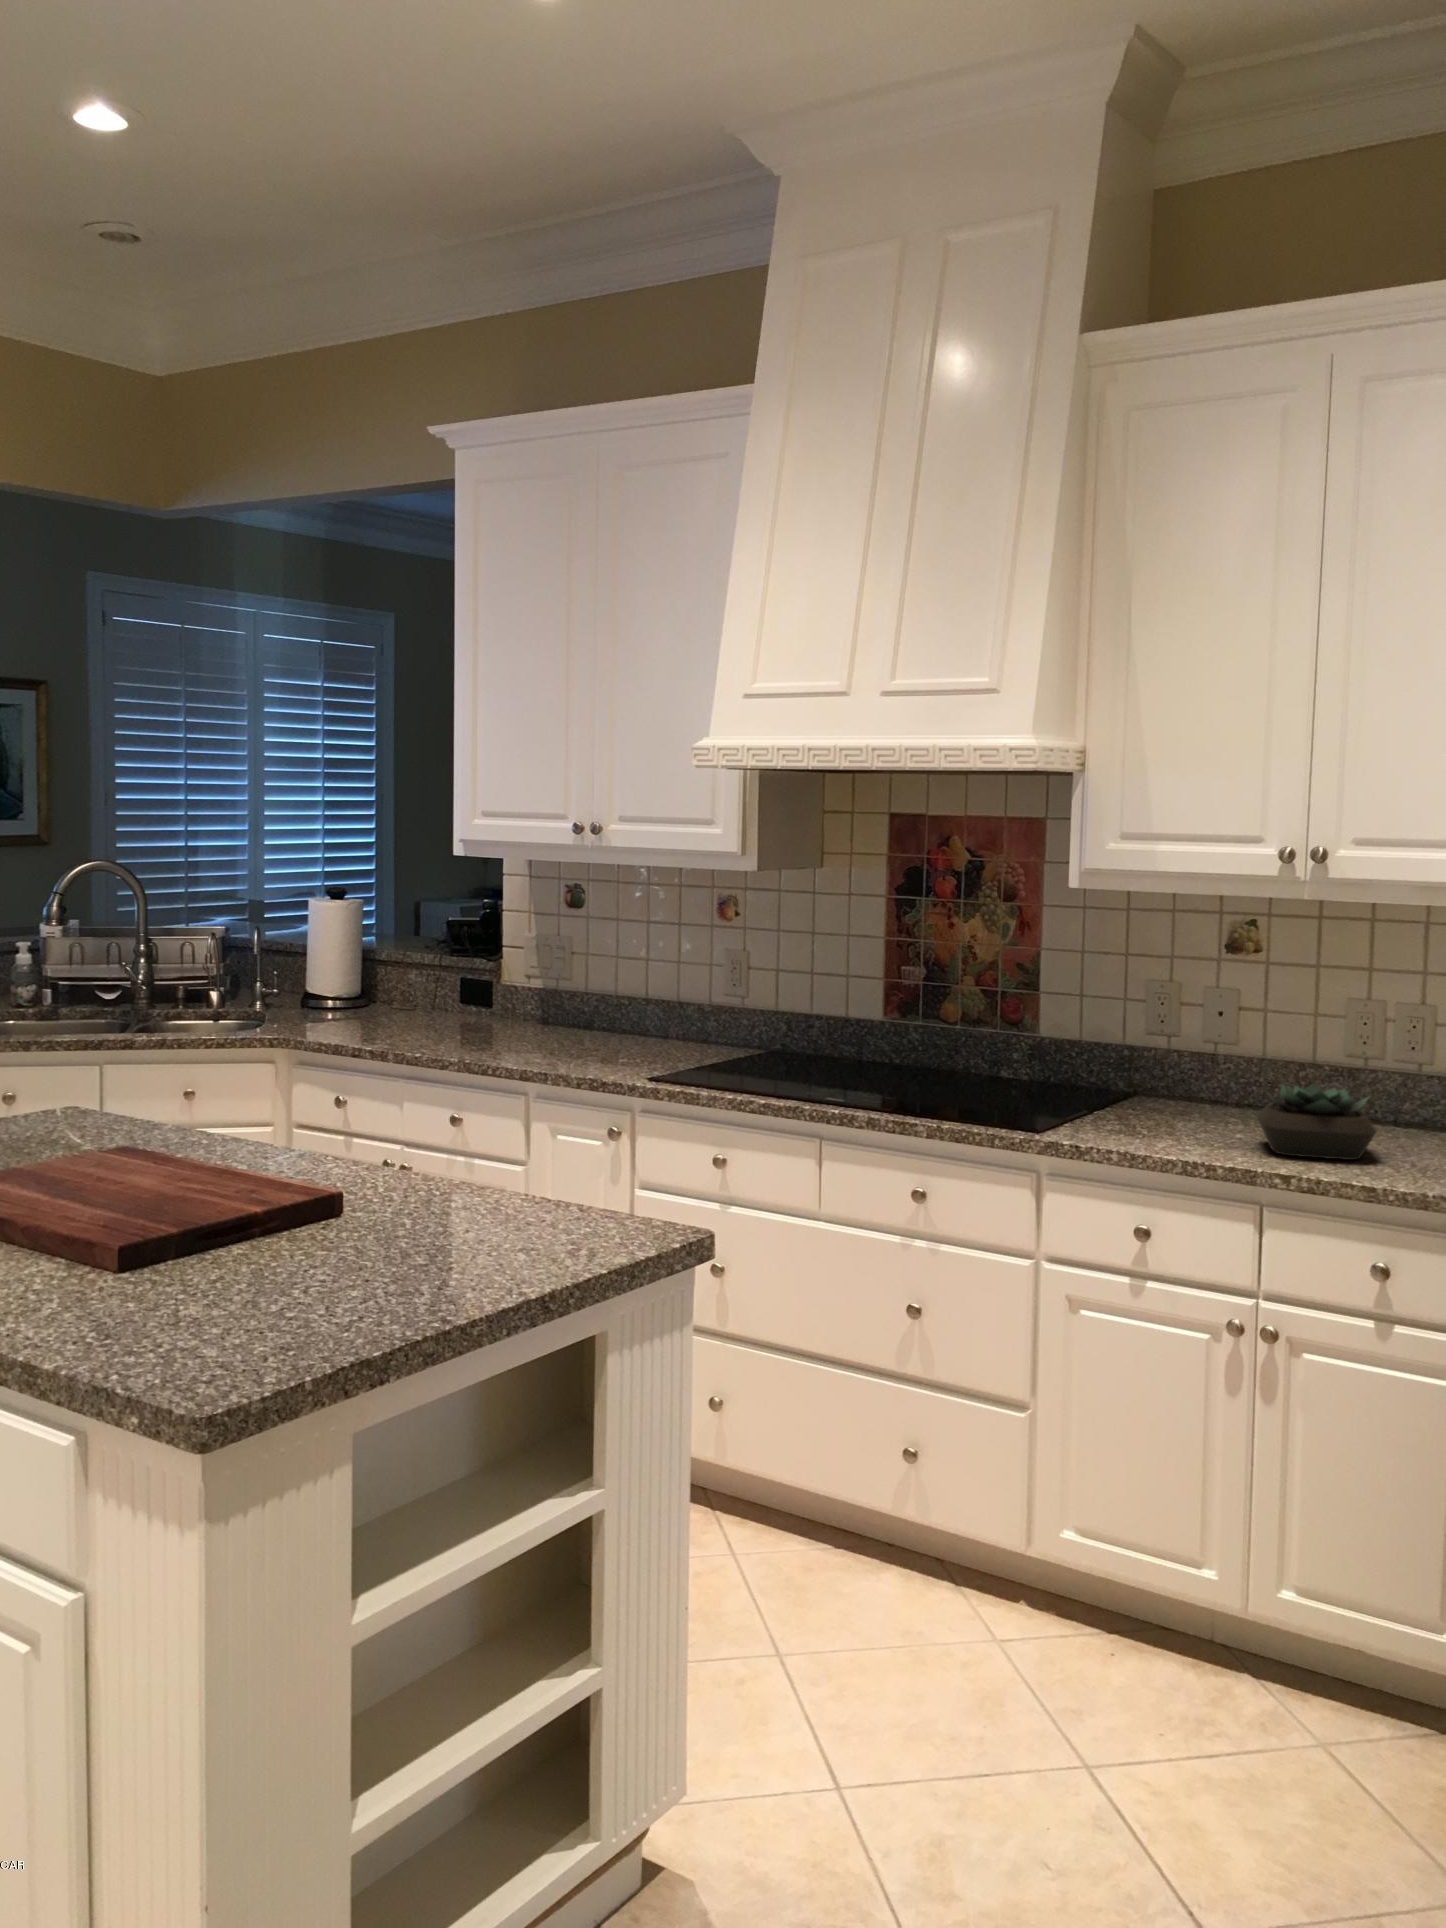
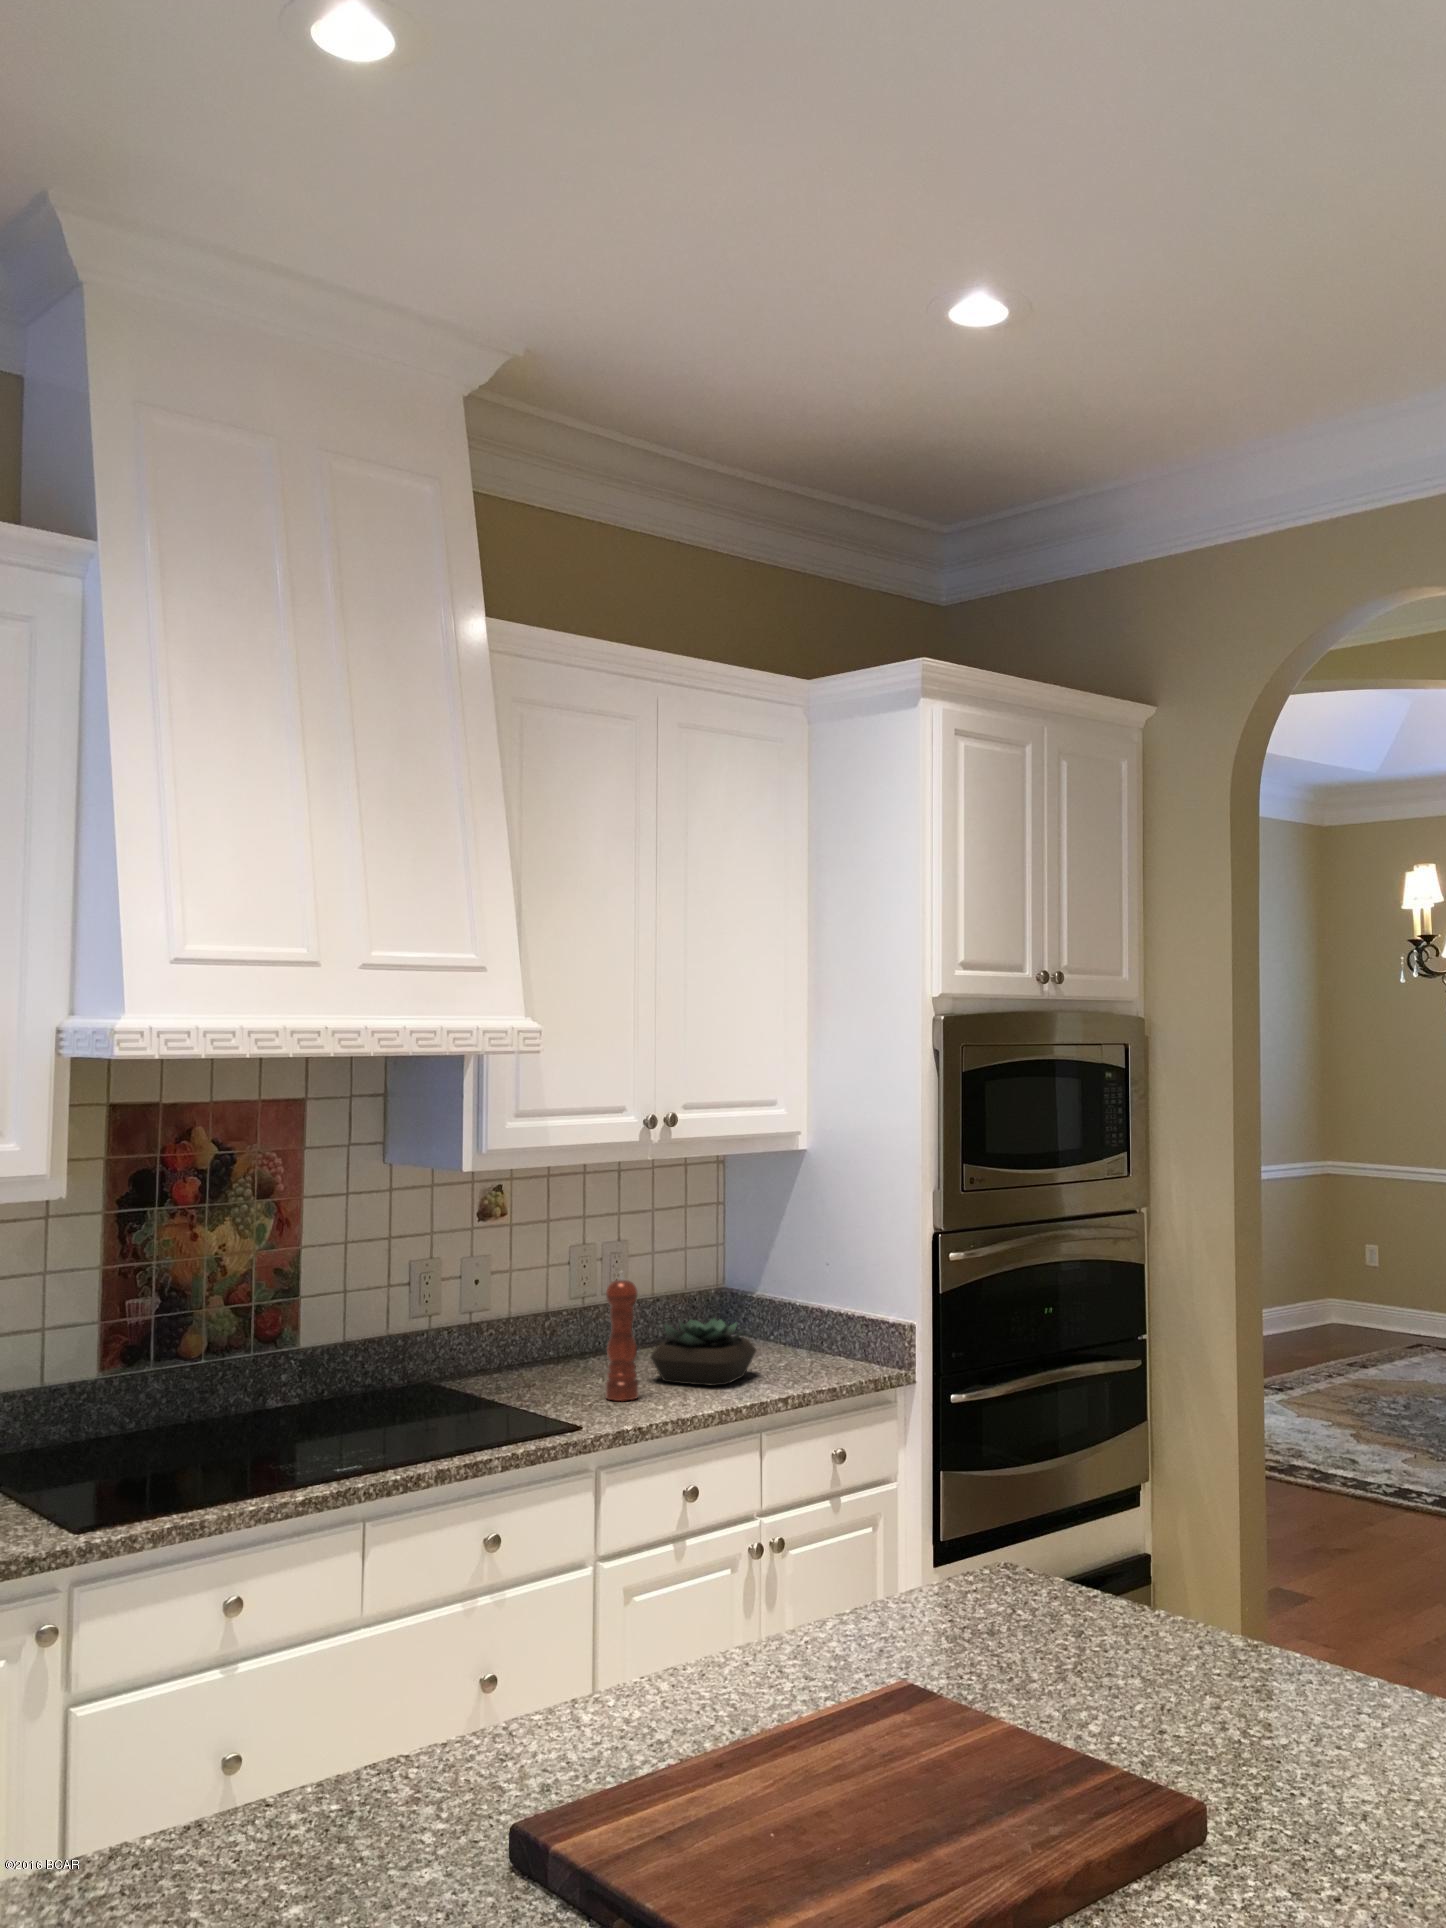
pepper mill: none [1157,1003,1197,1138] -> present [605,1271,639,1401]

